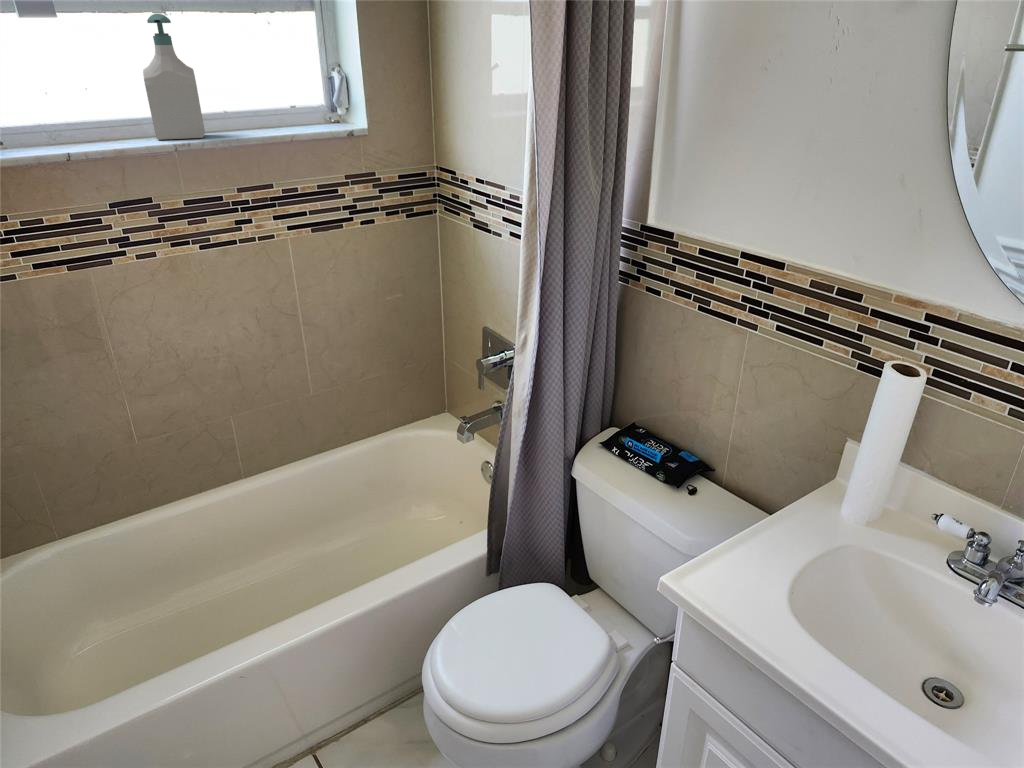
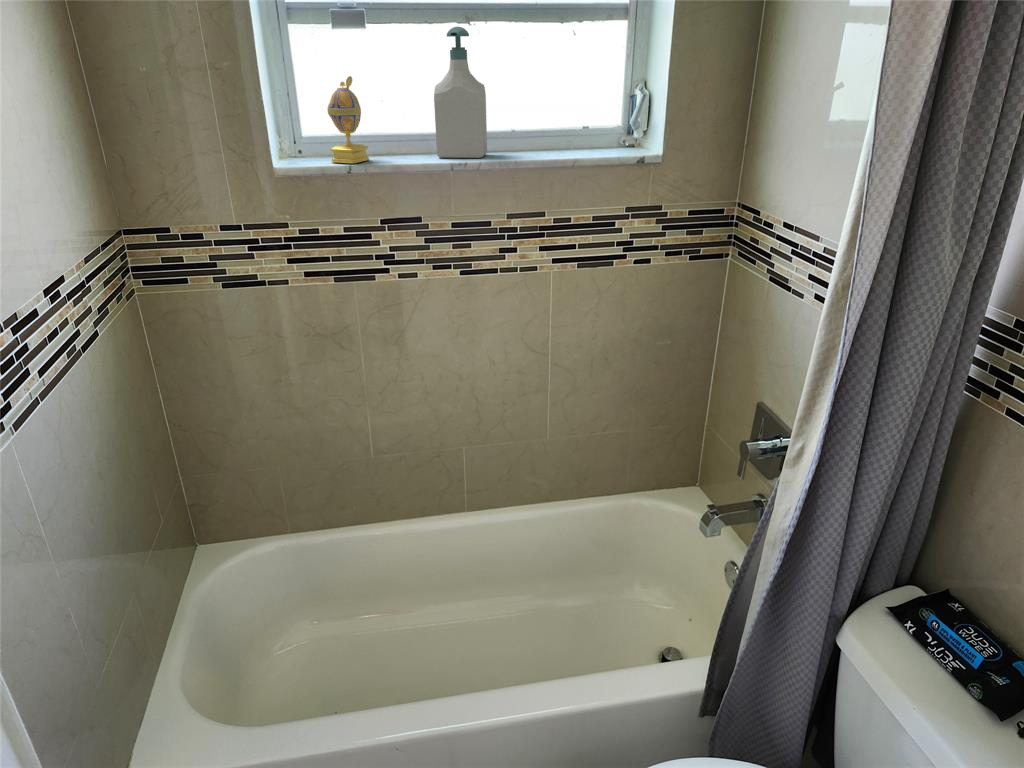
decorative egg: none [28,62,84,150] -> present [328,76,369,163]

